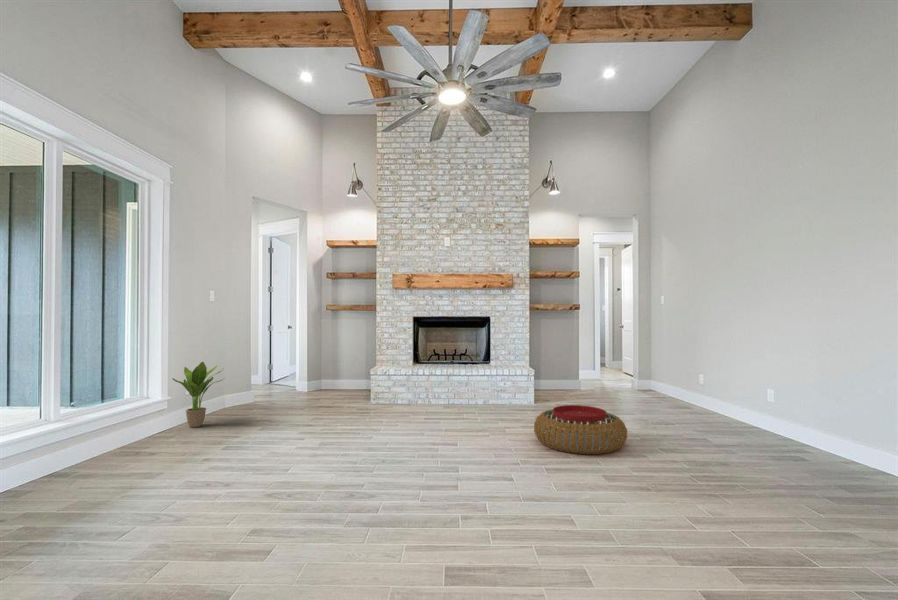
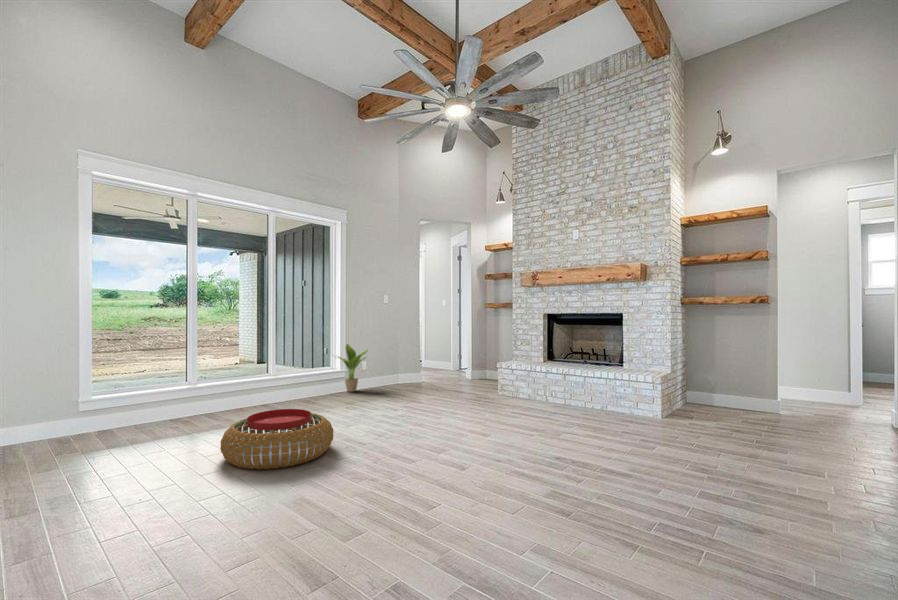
pouf: present [534,405,627,454] -> present [220,409,333,469]

